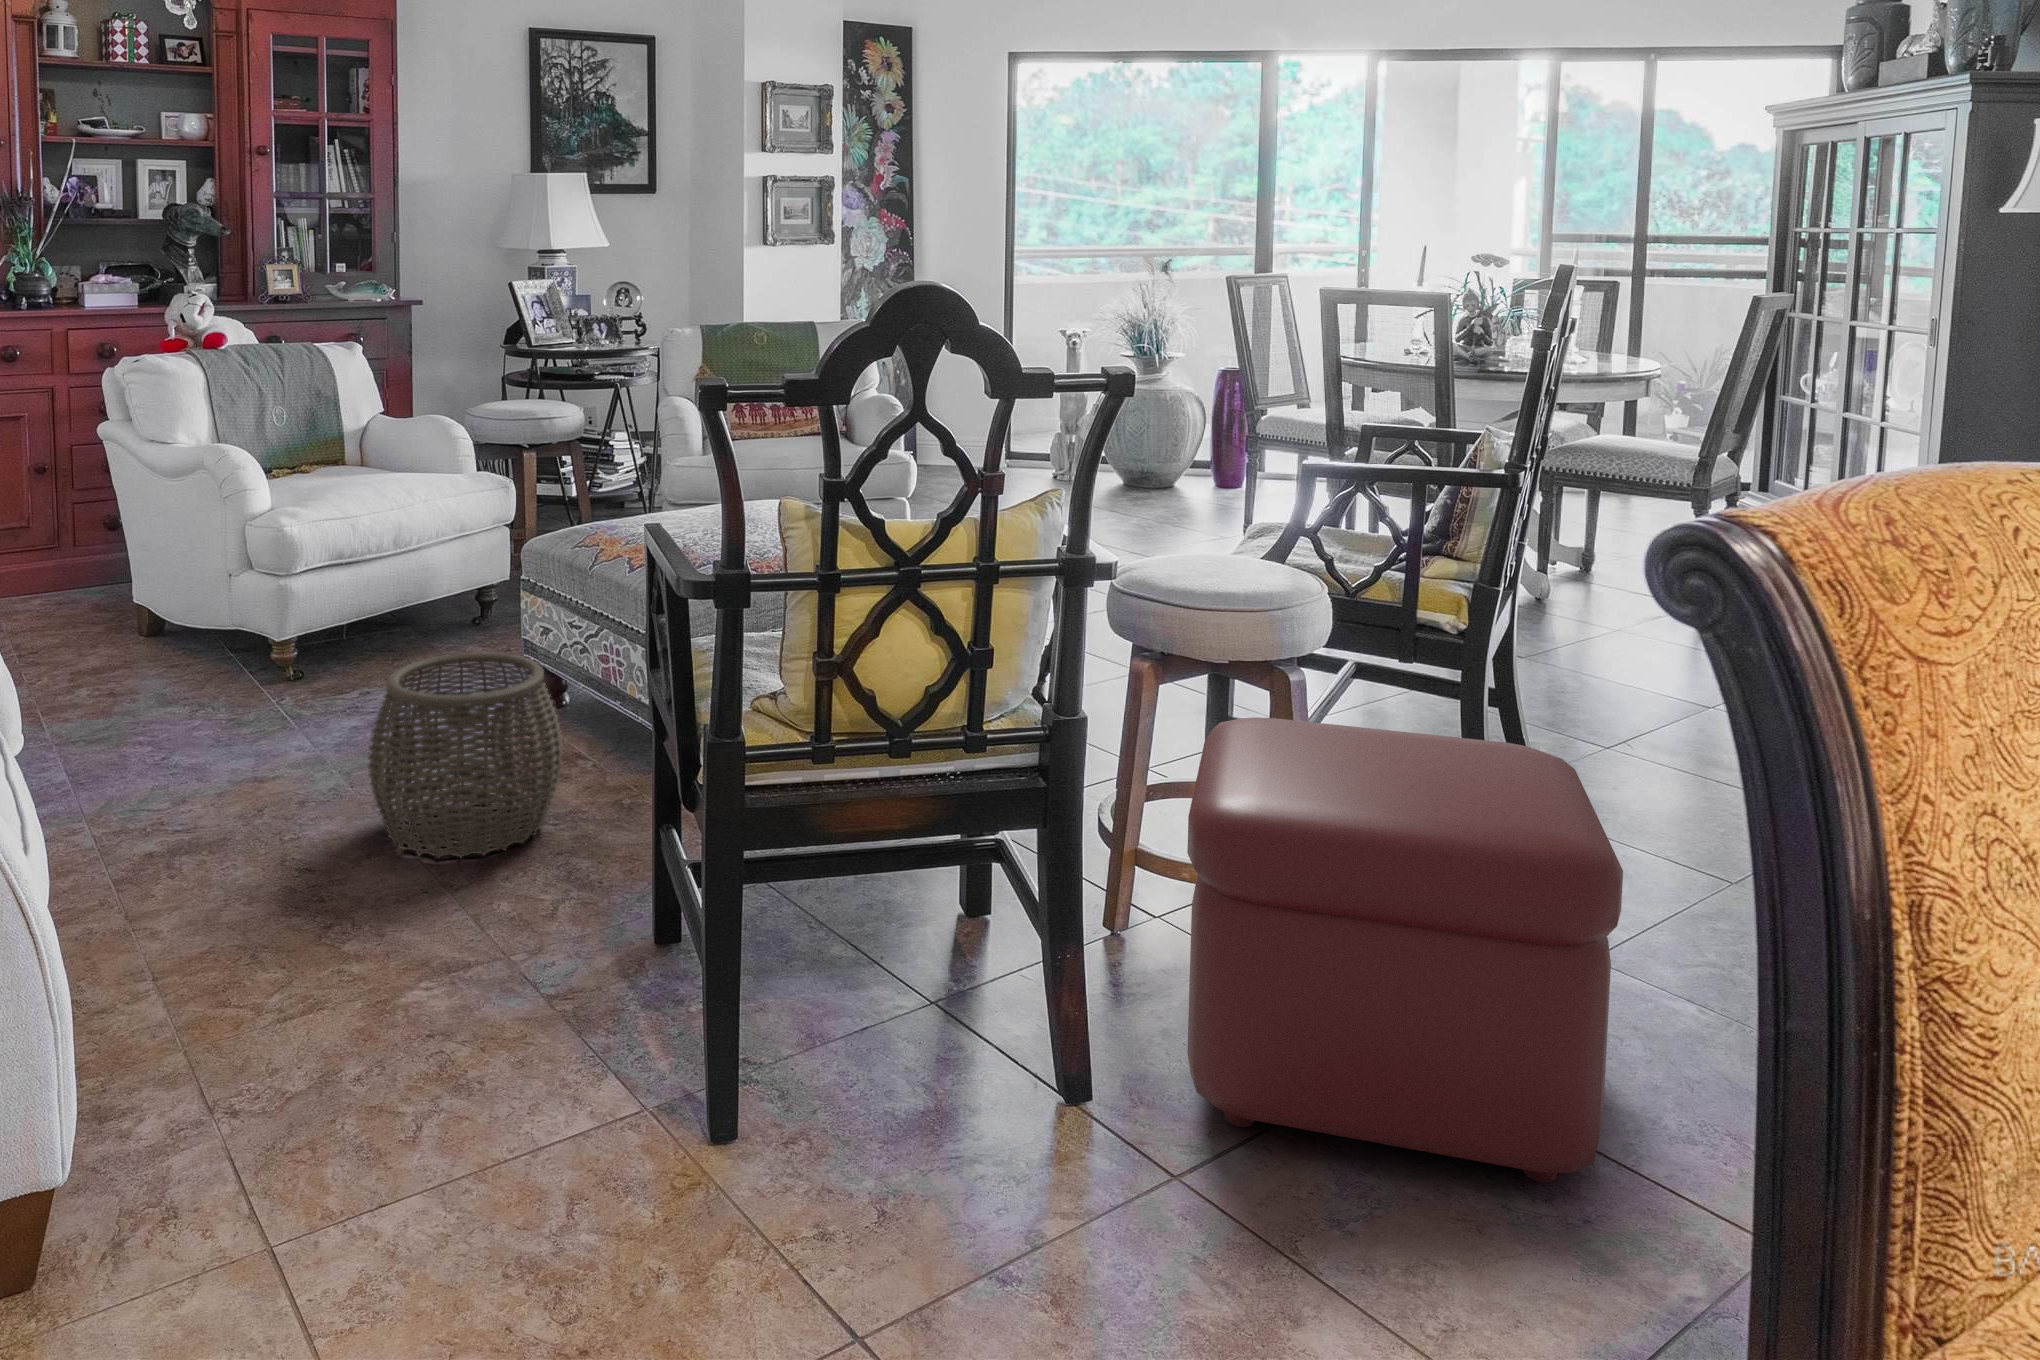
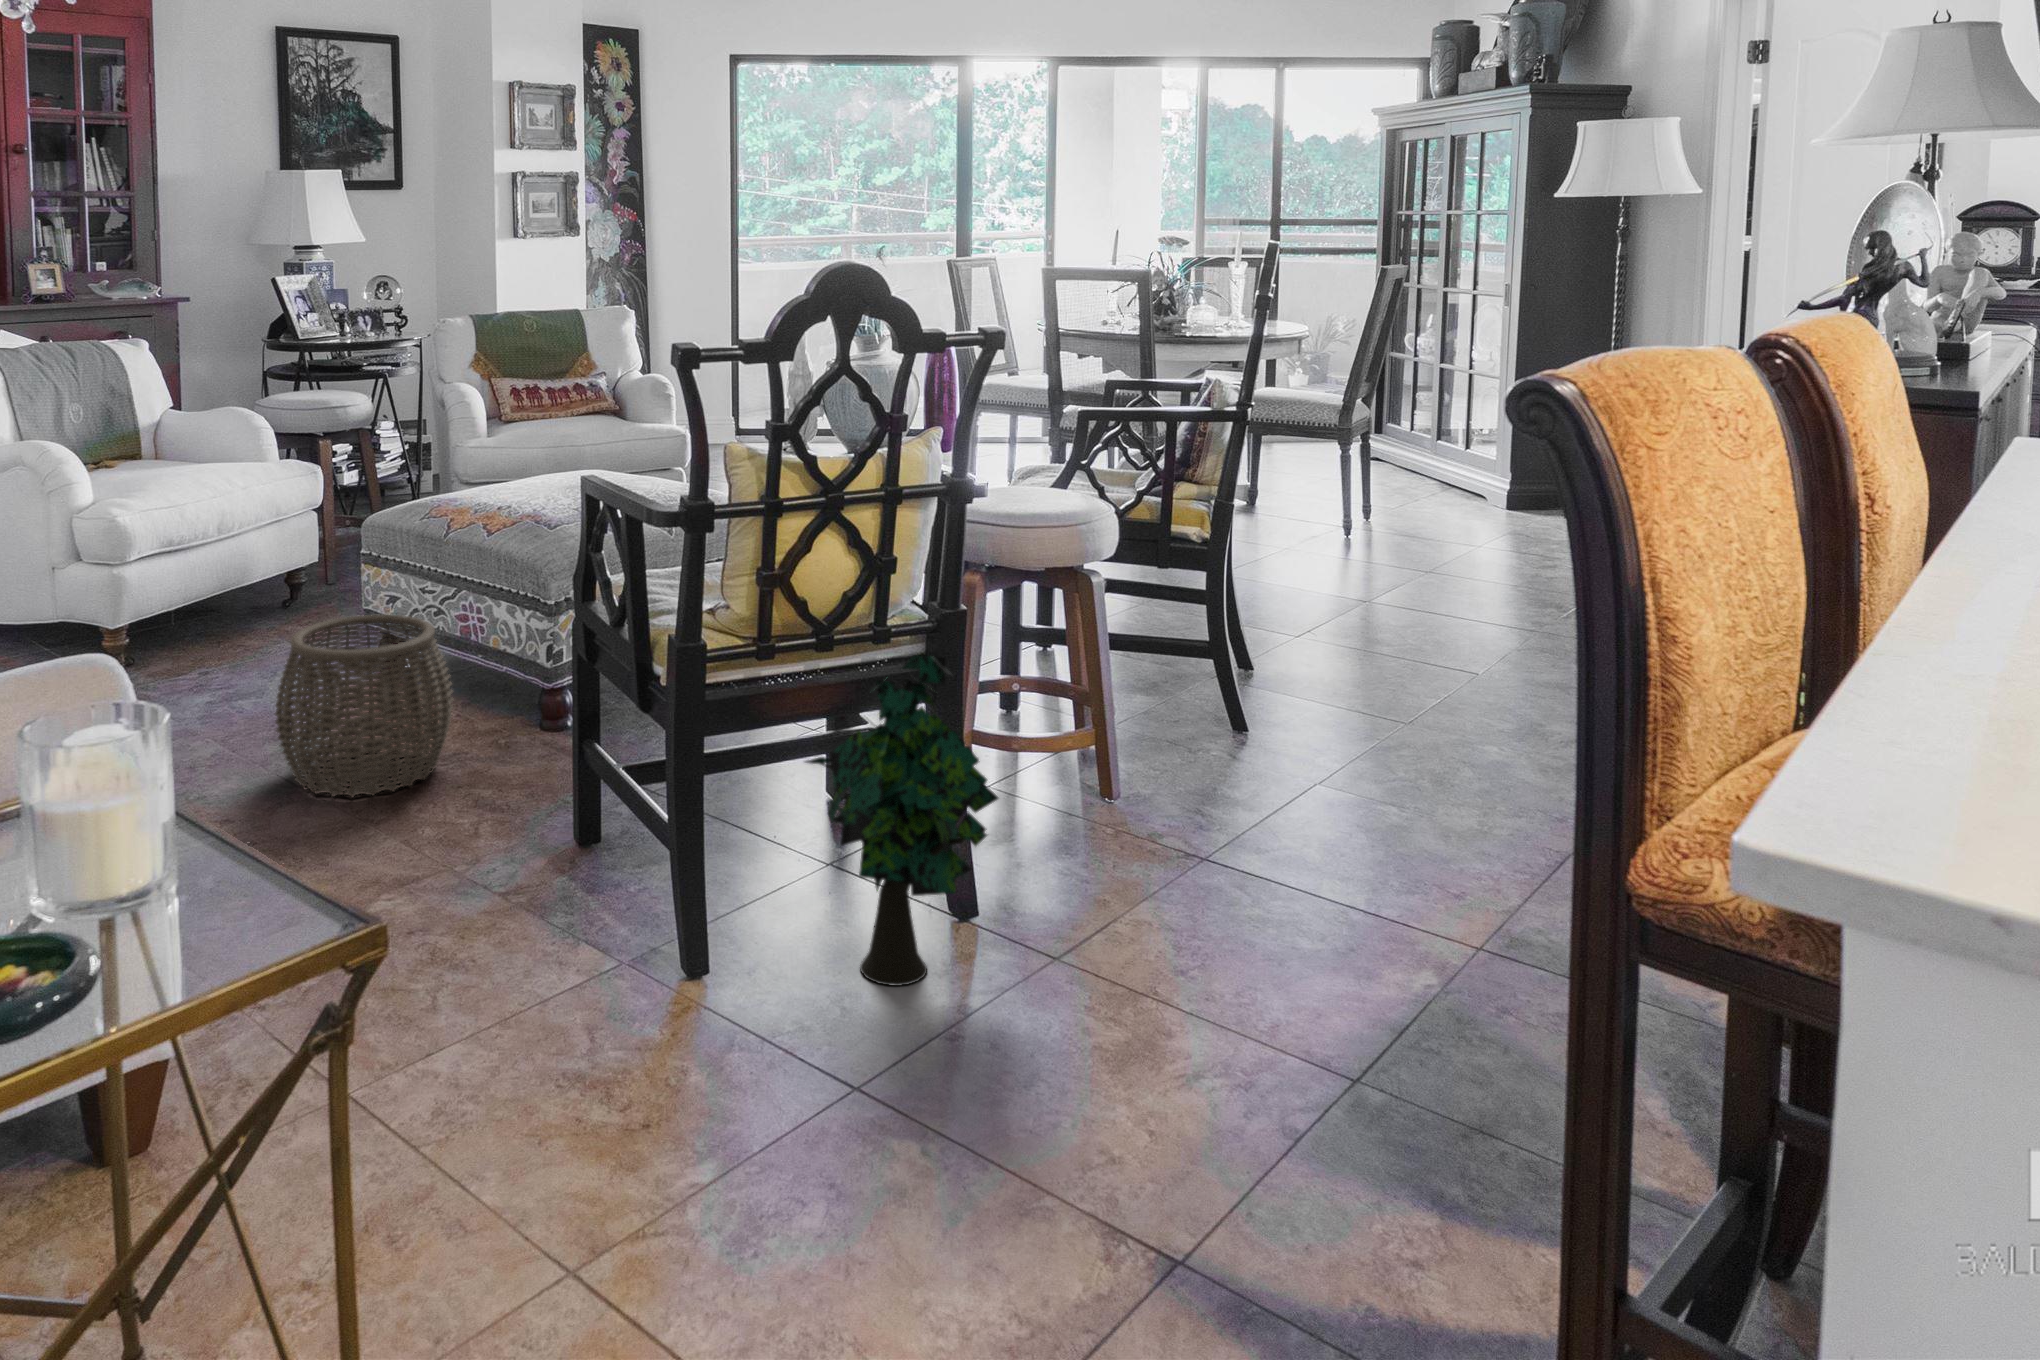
ottoman: present [1187,717,1623,1183] -> none [1034,609,1356,923]
decorative plant: none [862,780,1105,1205] -> present [806,655,999,986]

